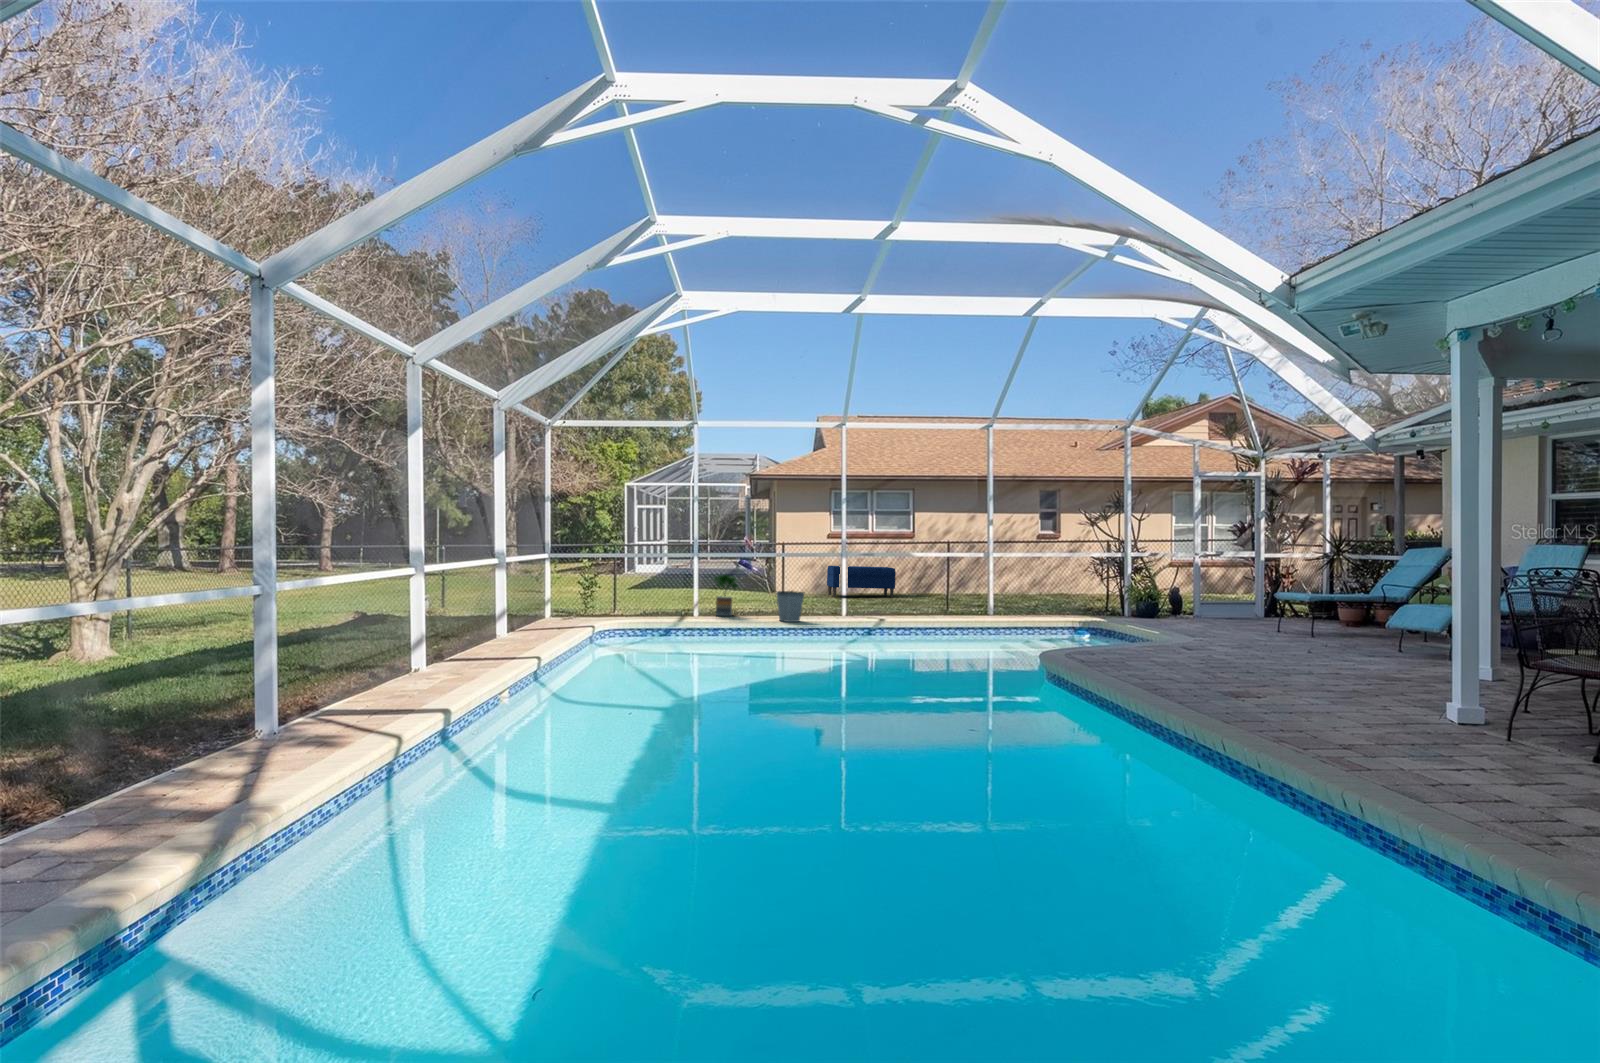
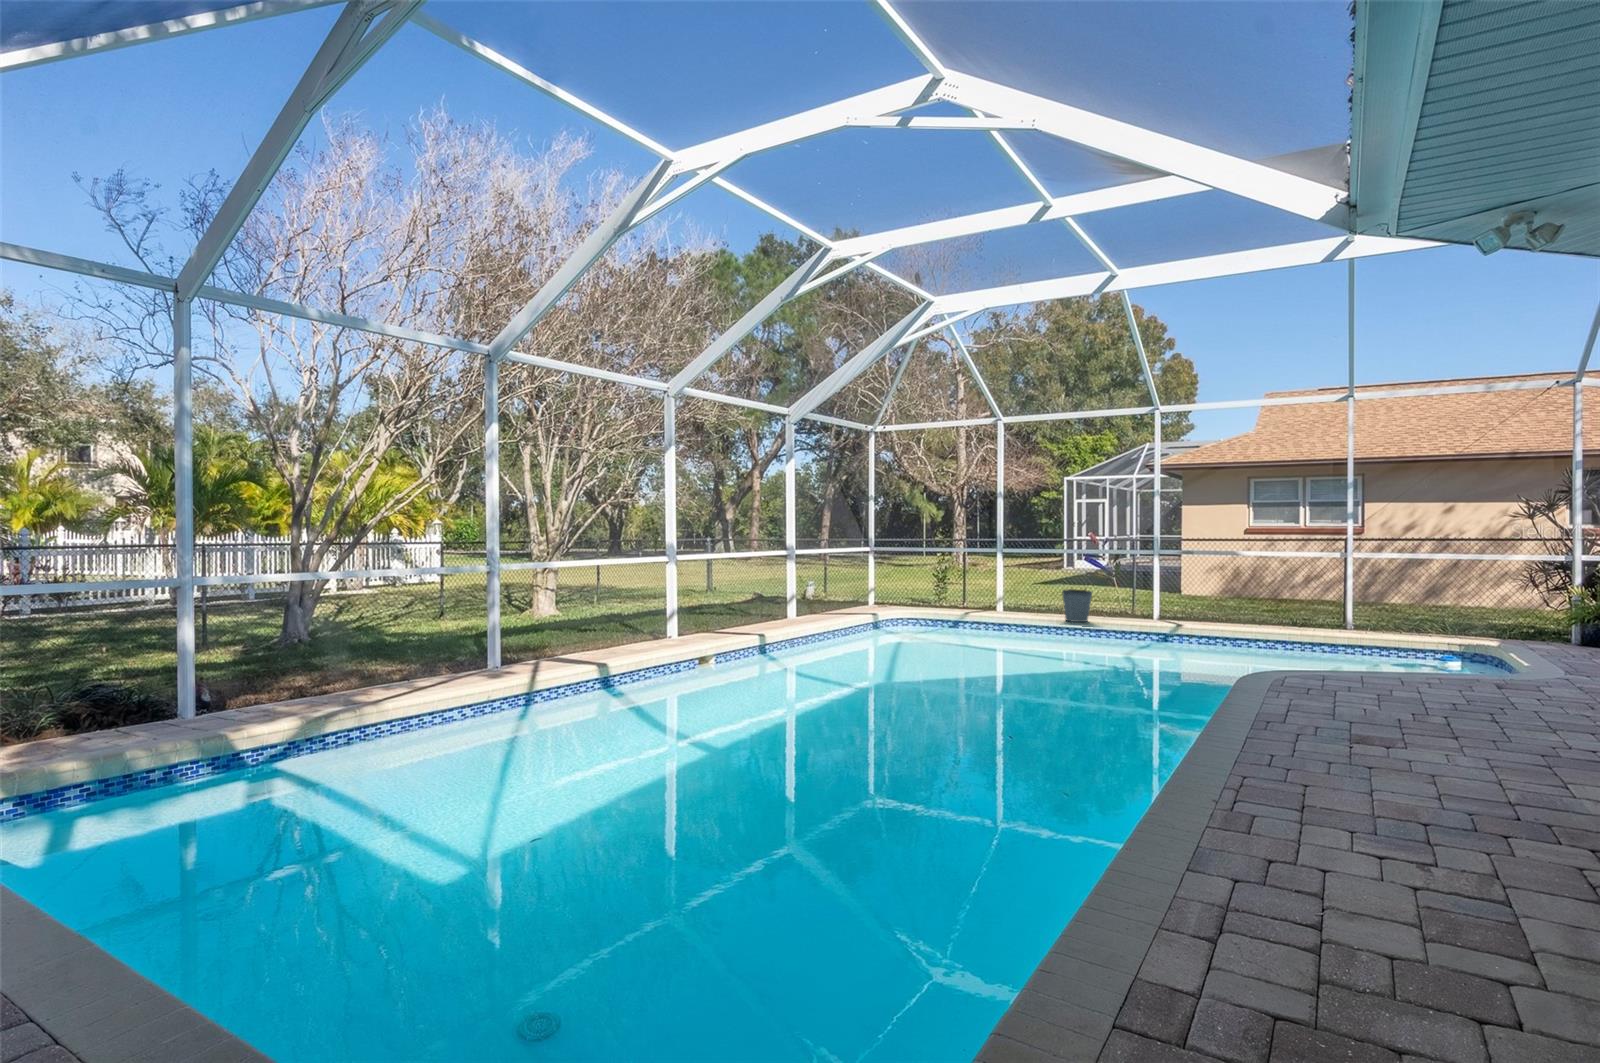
bench: present [827,566,896,598] -> none [1237,564,1322,605]
potted tree: present [713,575,738,616] -> none [1022,570,1049,613]

